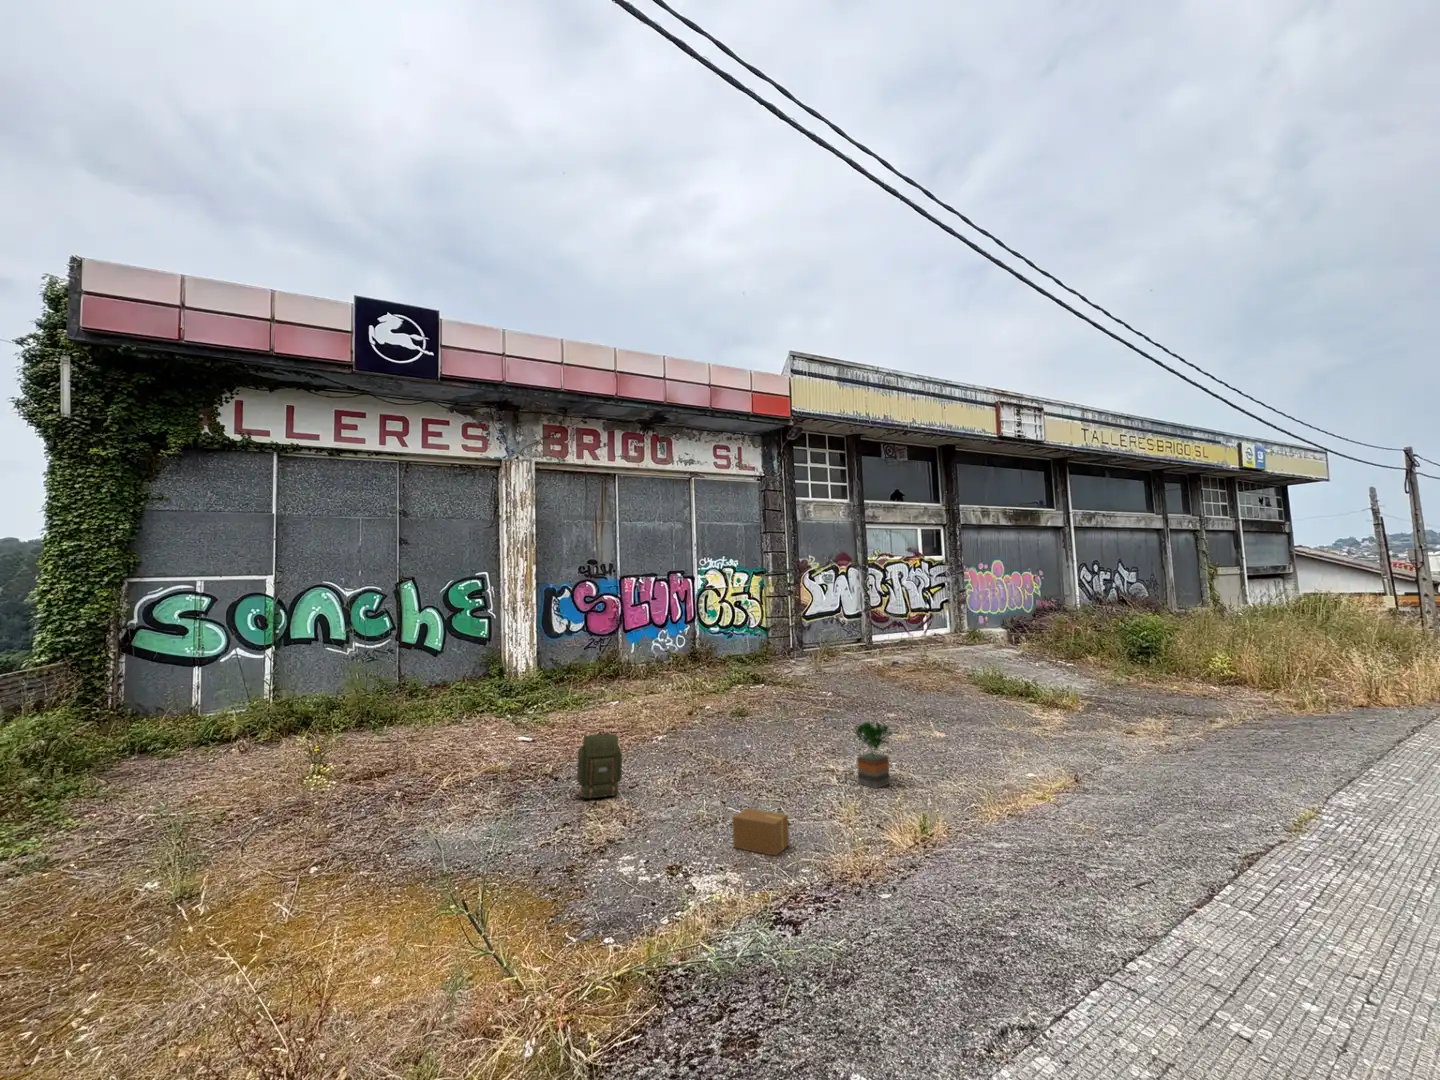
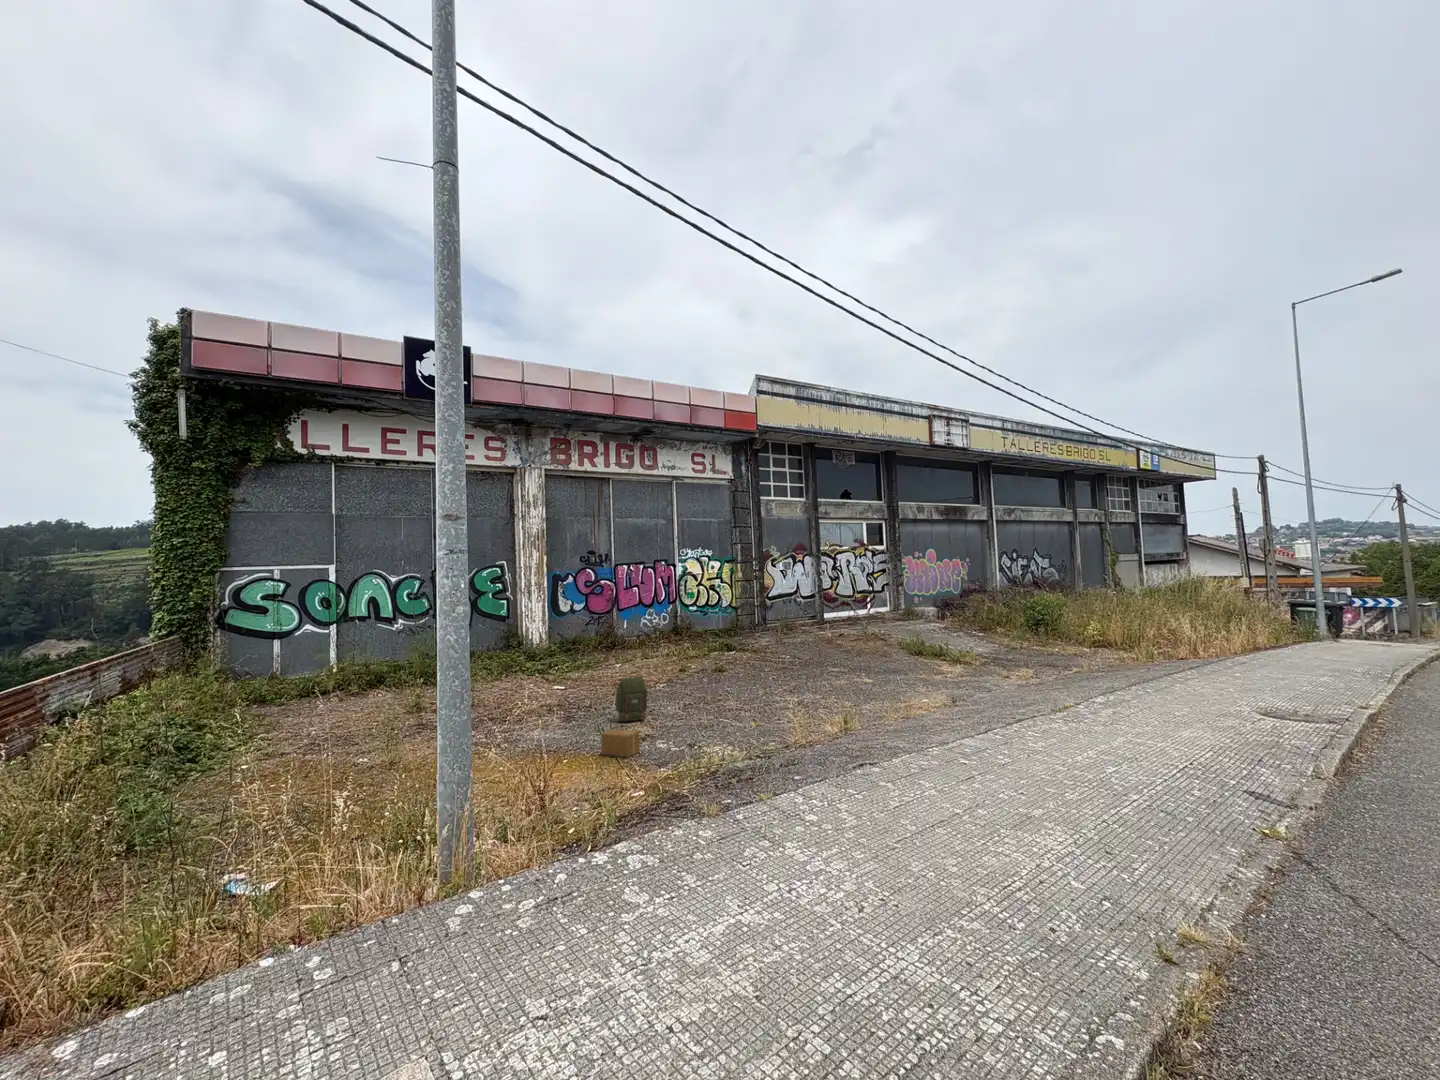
potted tree: present [856,722,893,788] -> none [810,666,838,711]
cardboard box: present [733,808,789,856] -> present [601,729,640,757]

